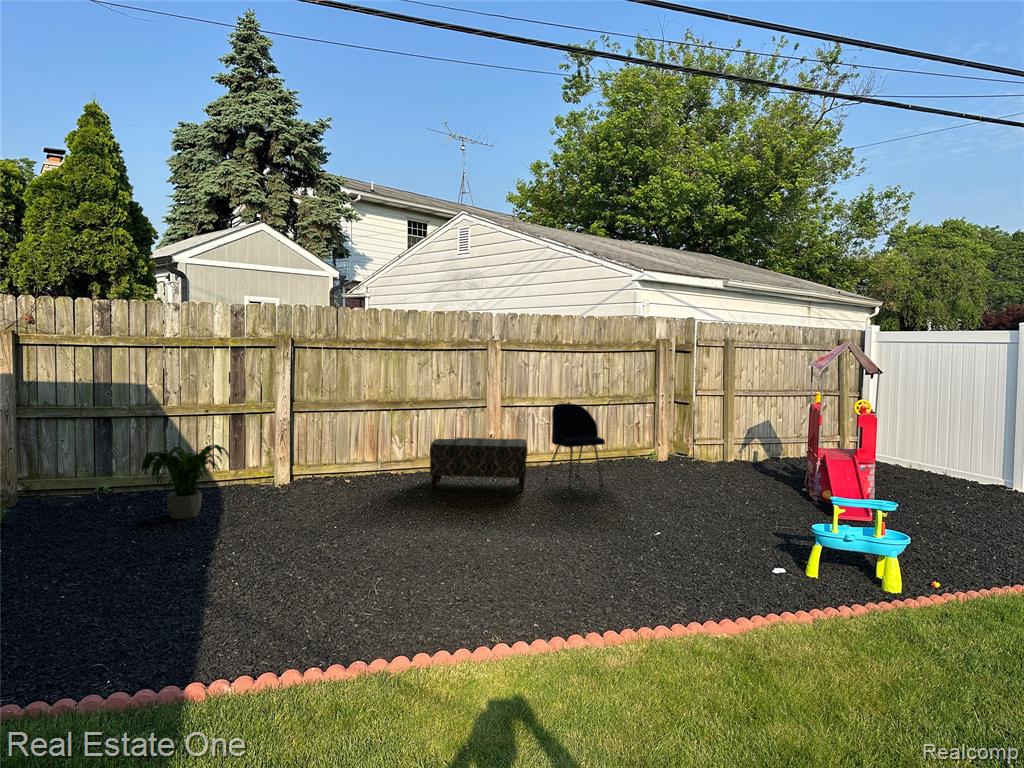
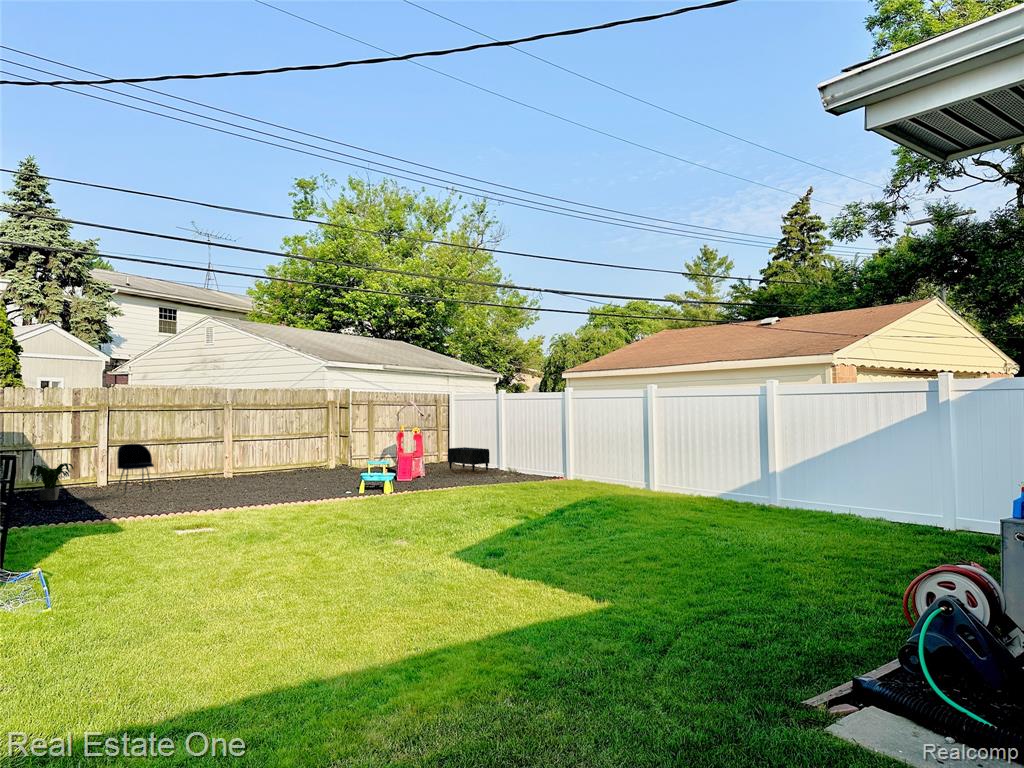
chair: present [546,403,605,487] -> present [117,444,154,494]
bench: present [430,438,527,491] -> present [448,447,490,471]

